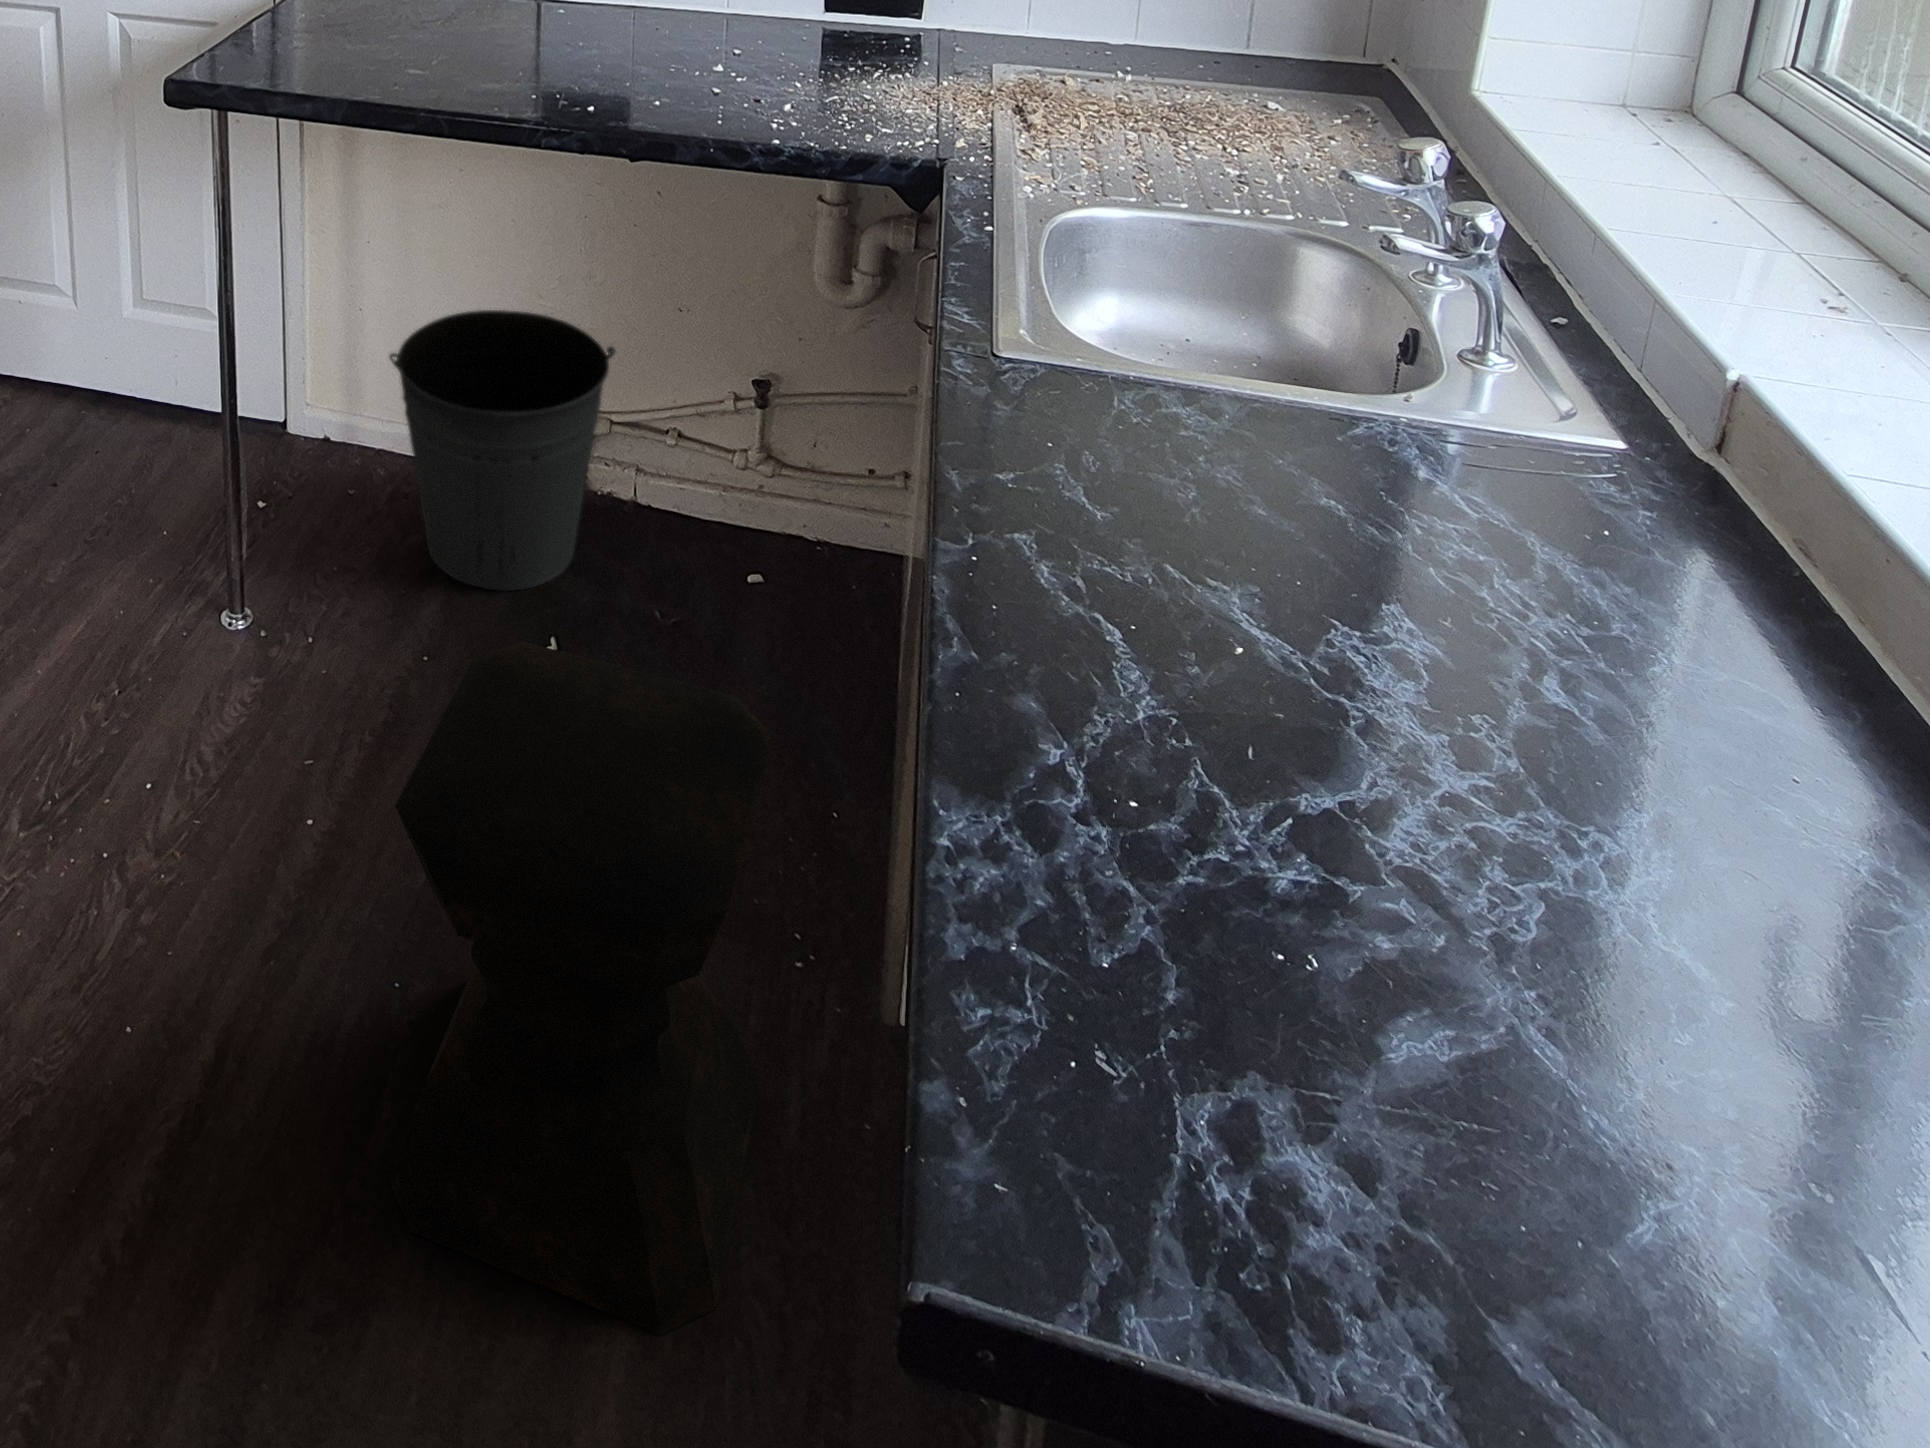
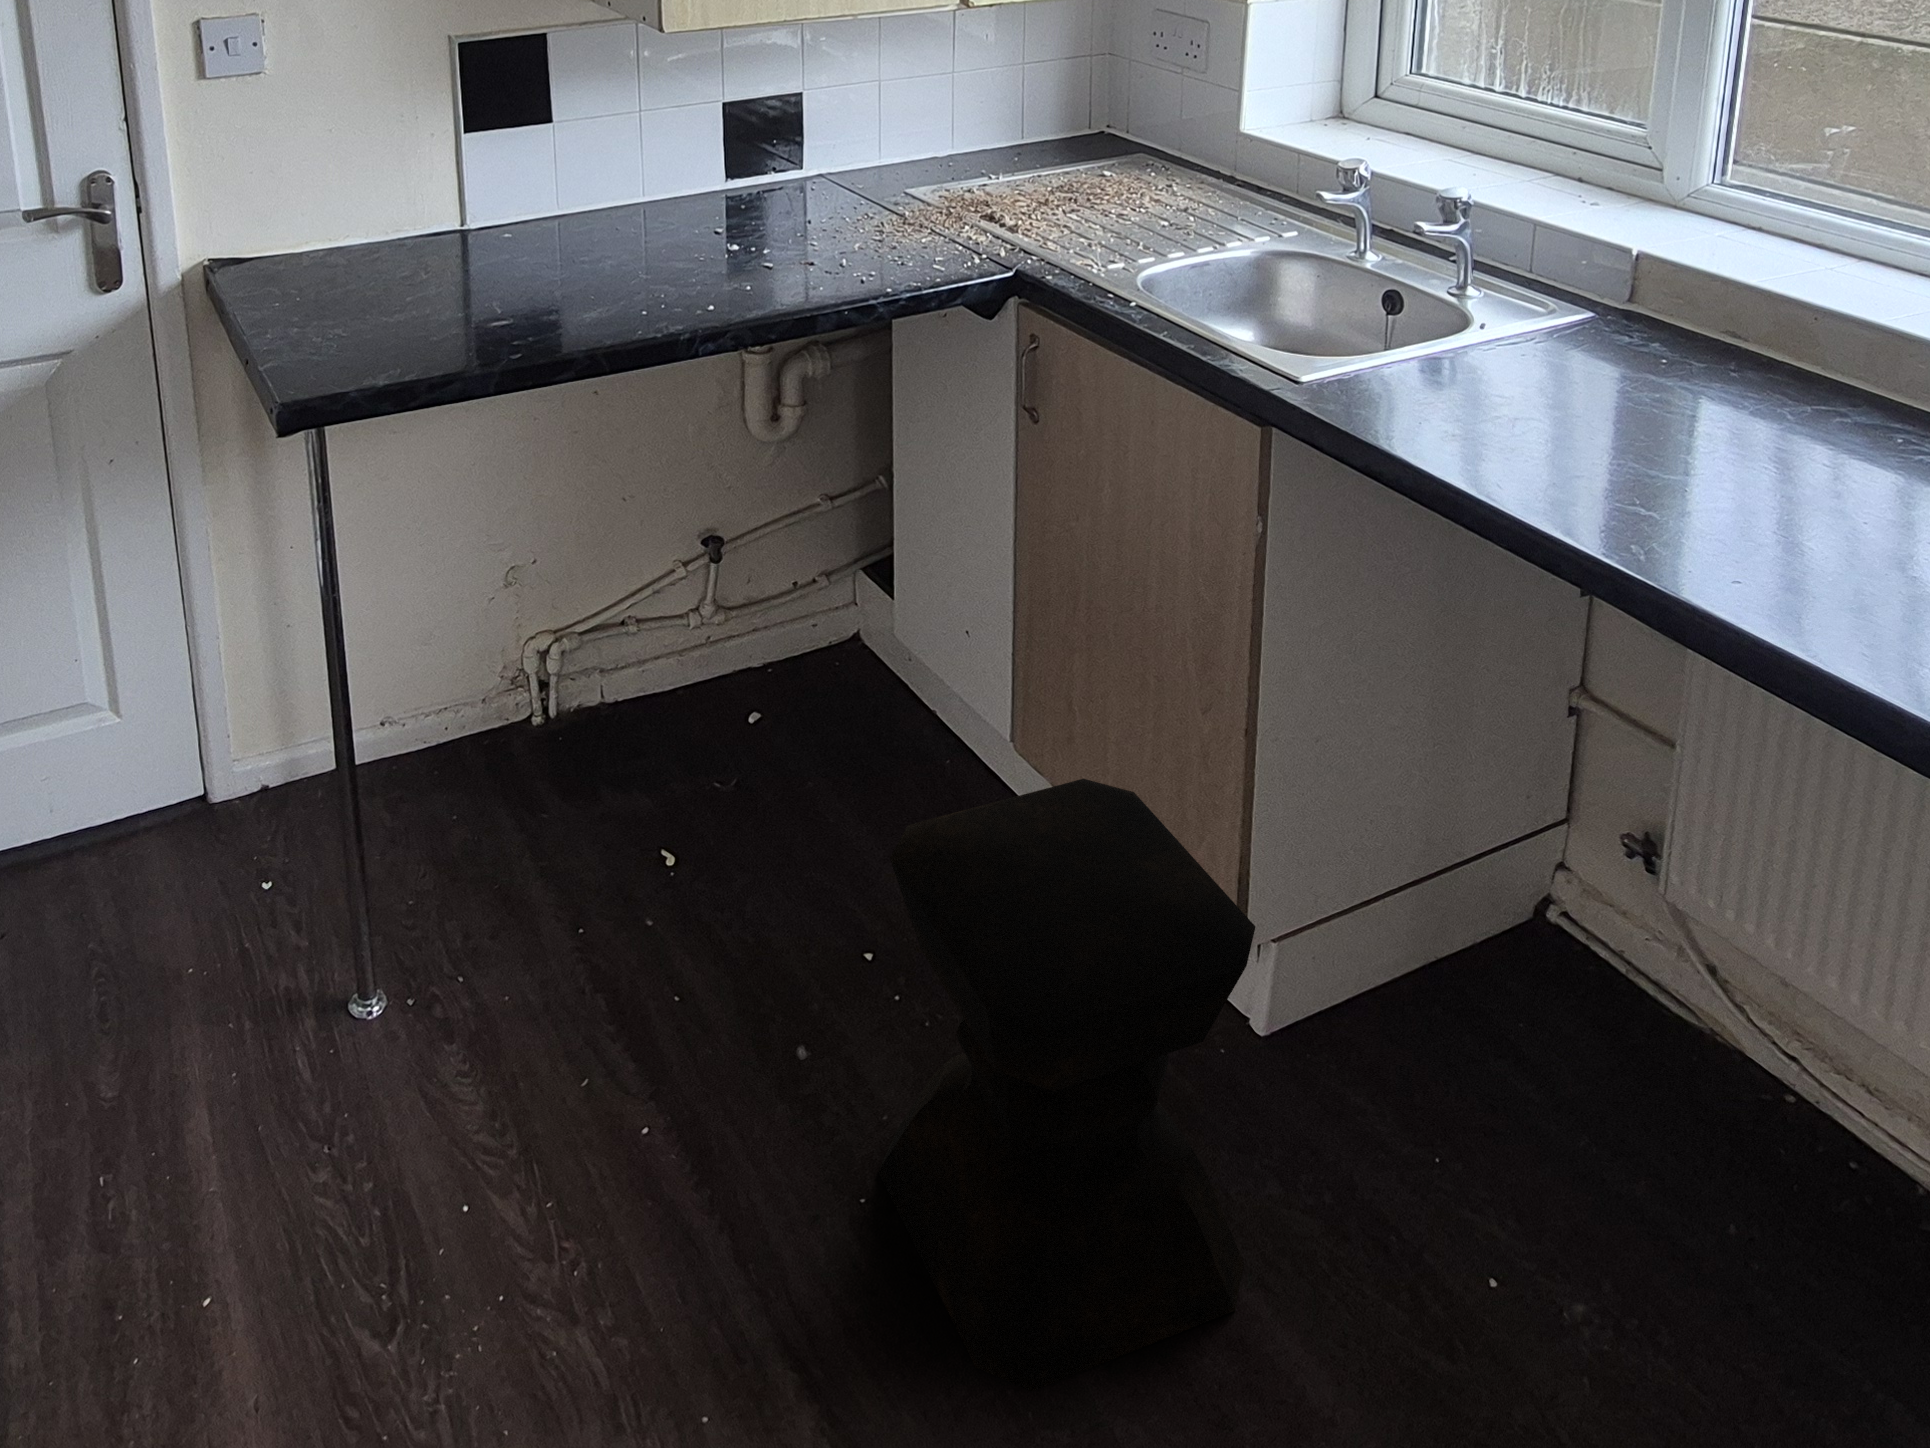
bucket: present [389,310,615,591] -> none [407,549,637,848]

